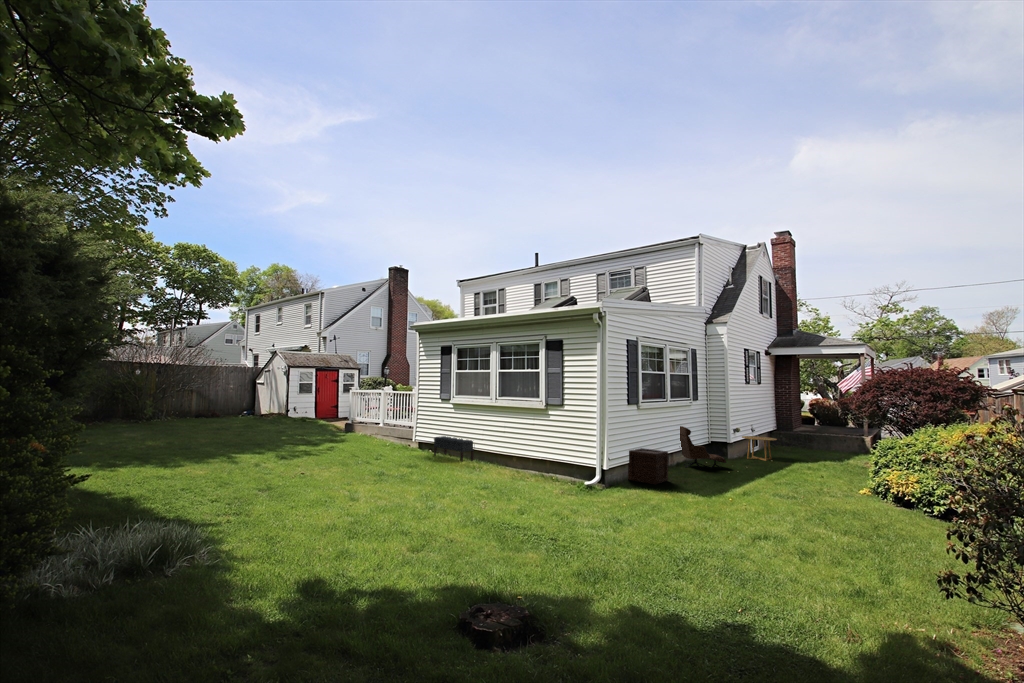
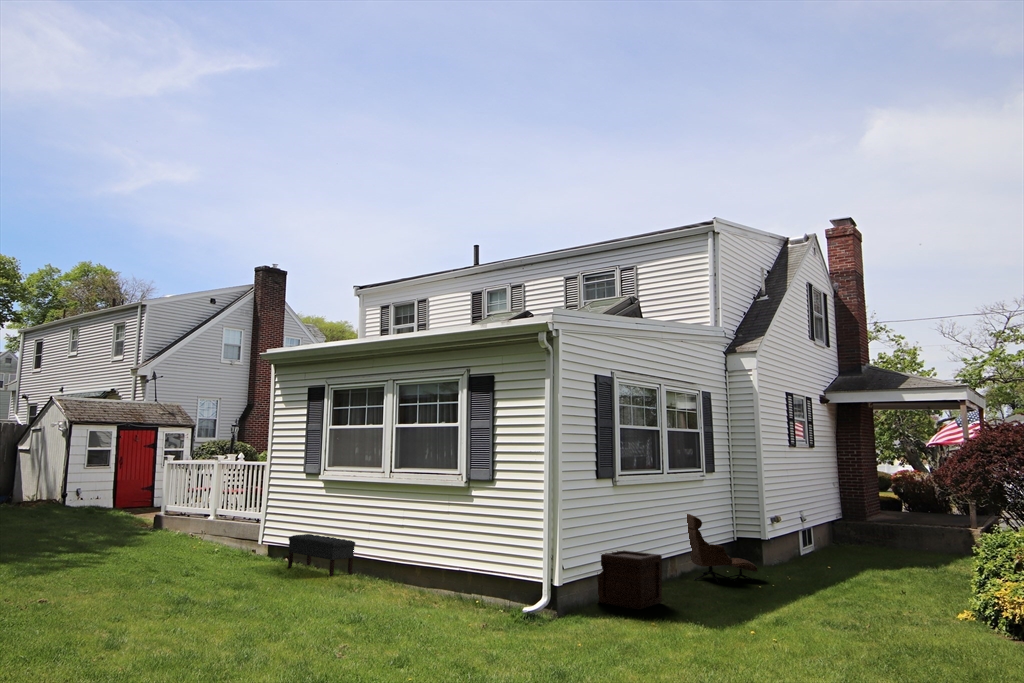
round table: present [742,436,777,461] -> none [784,529,838,568]

